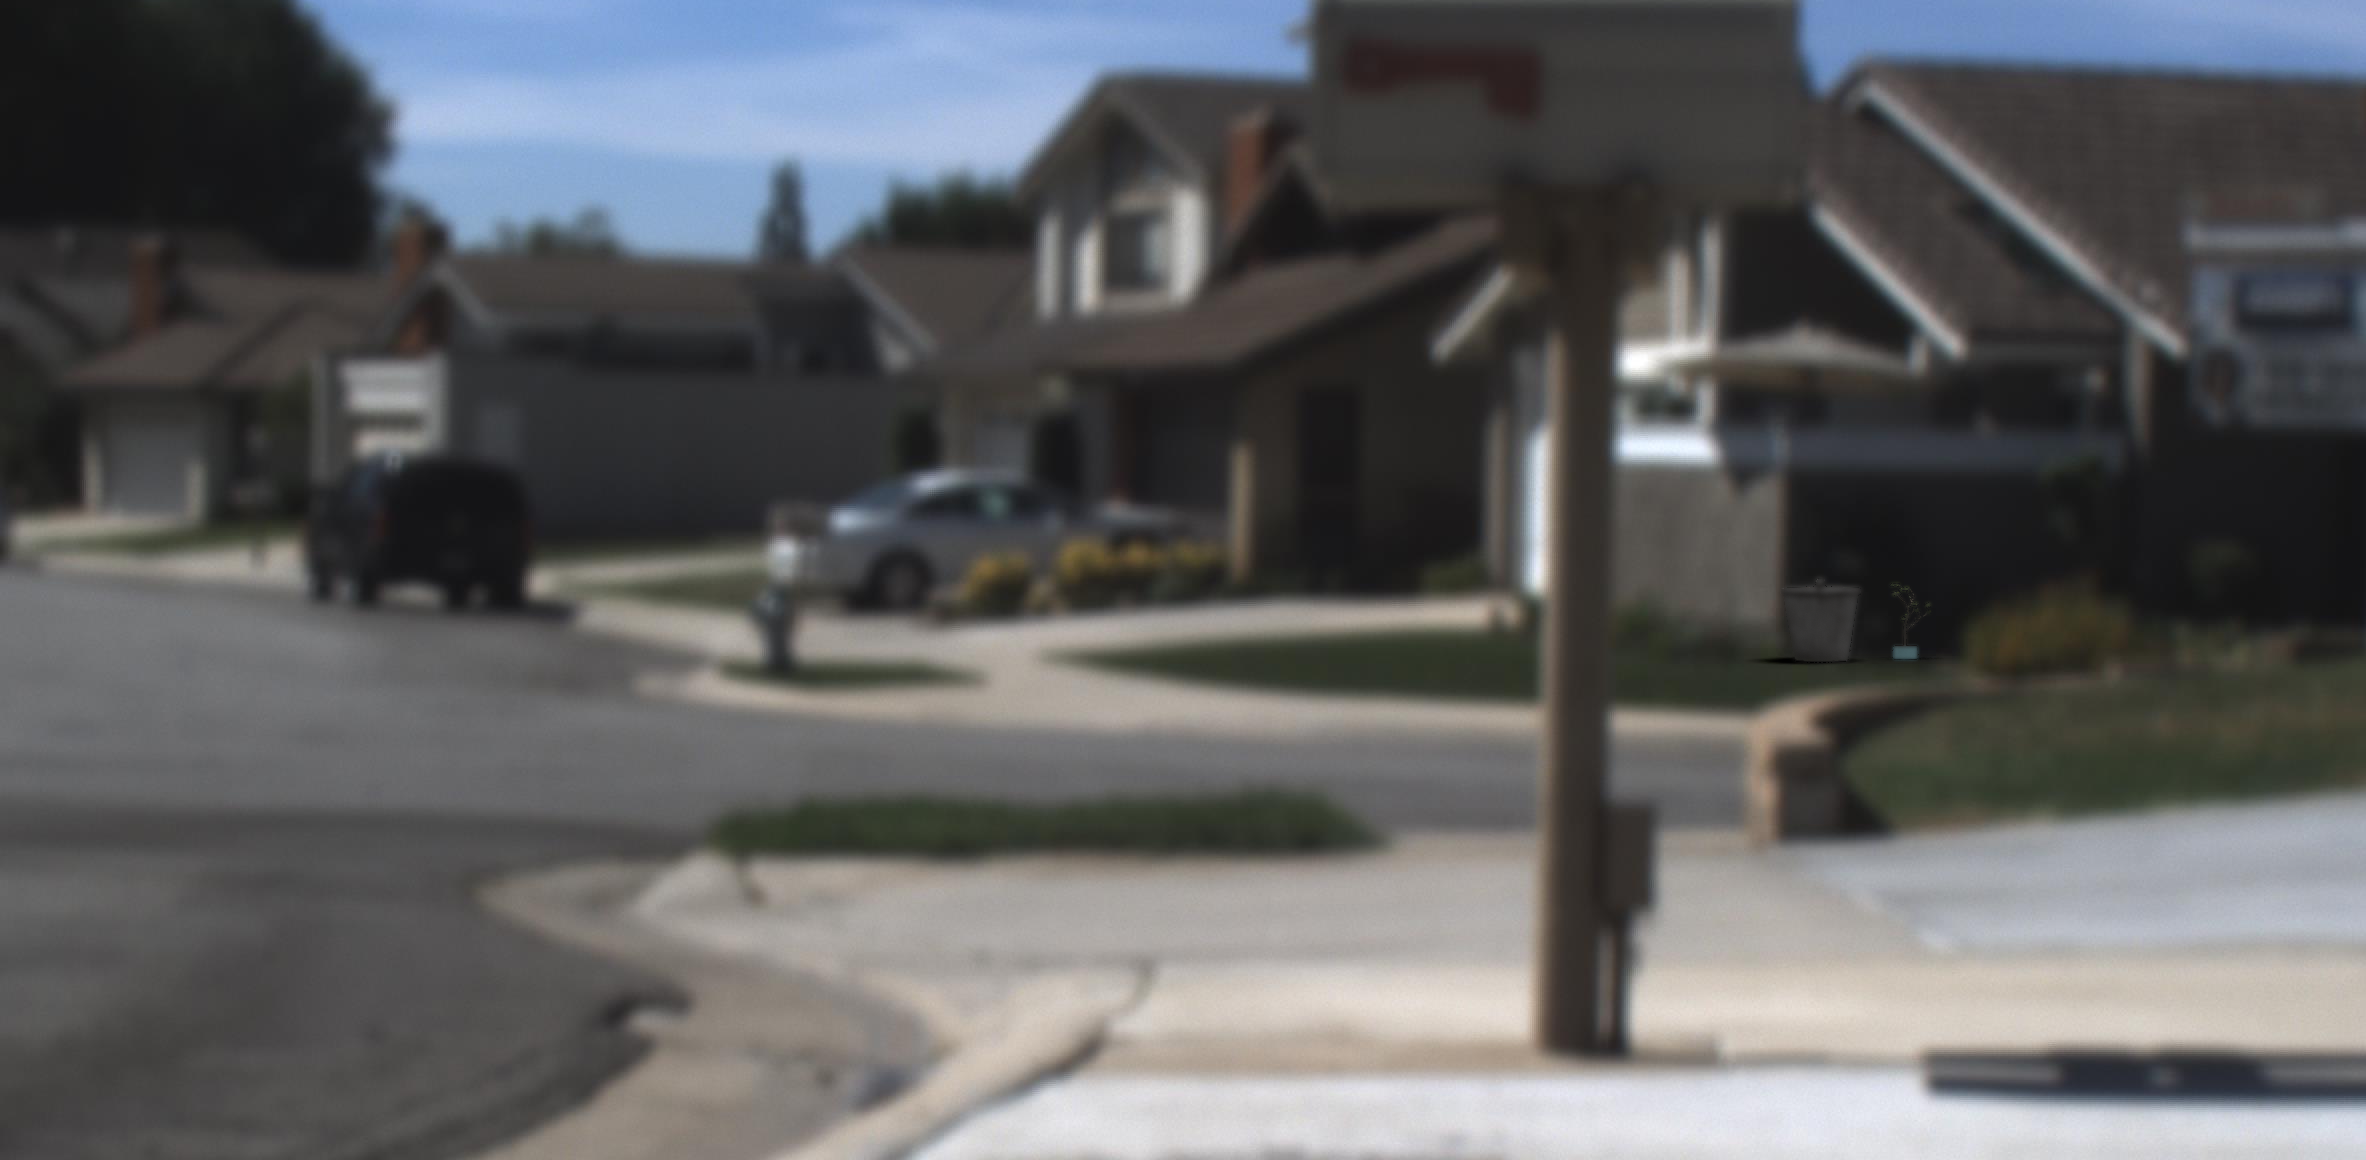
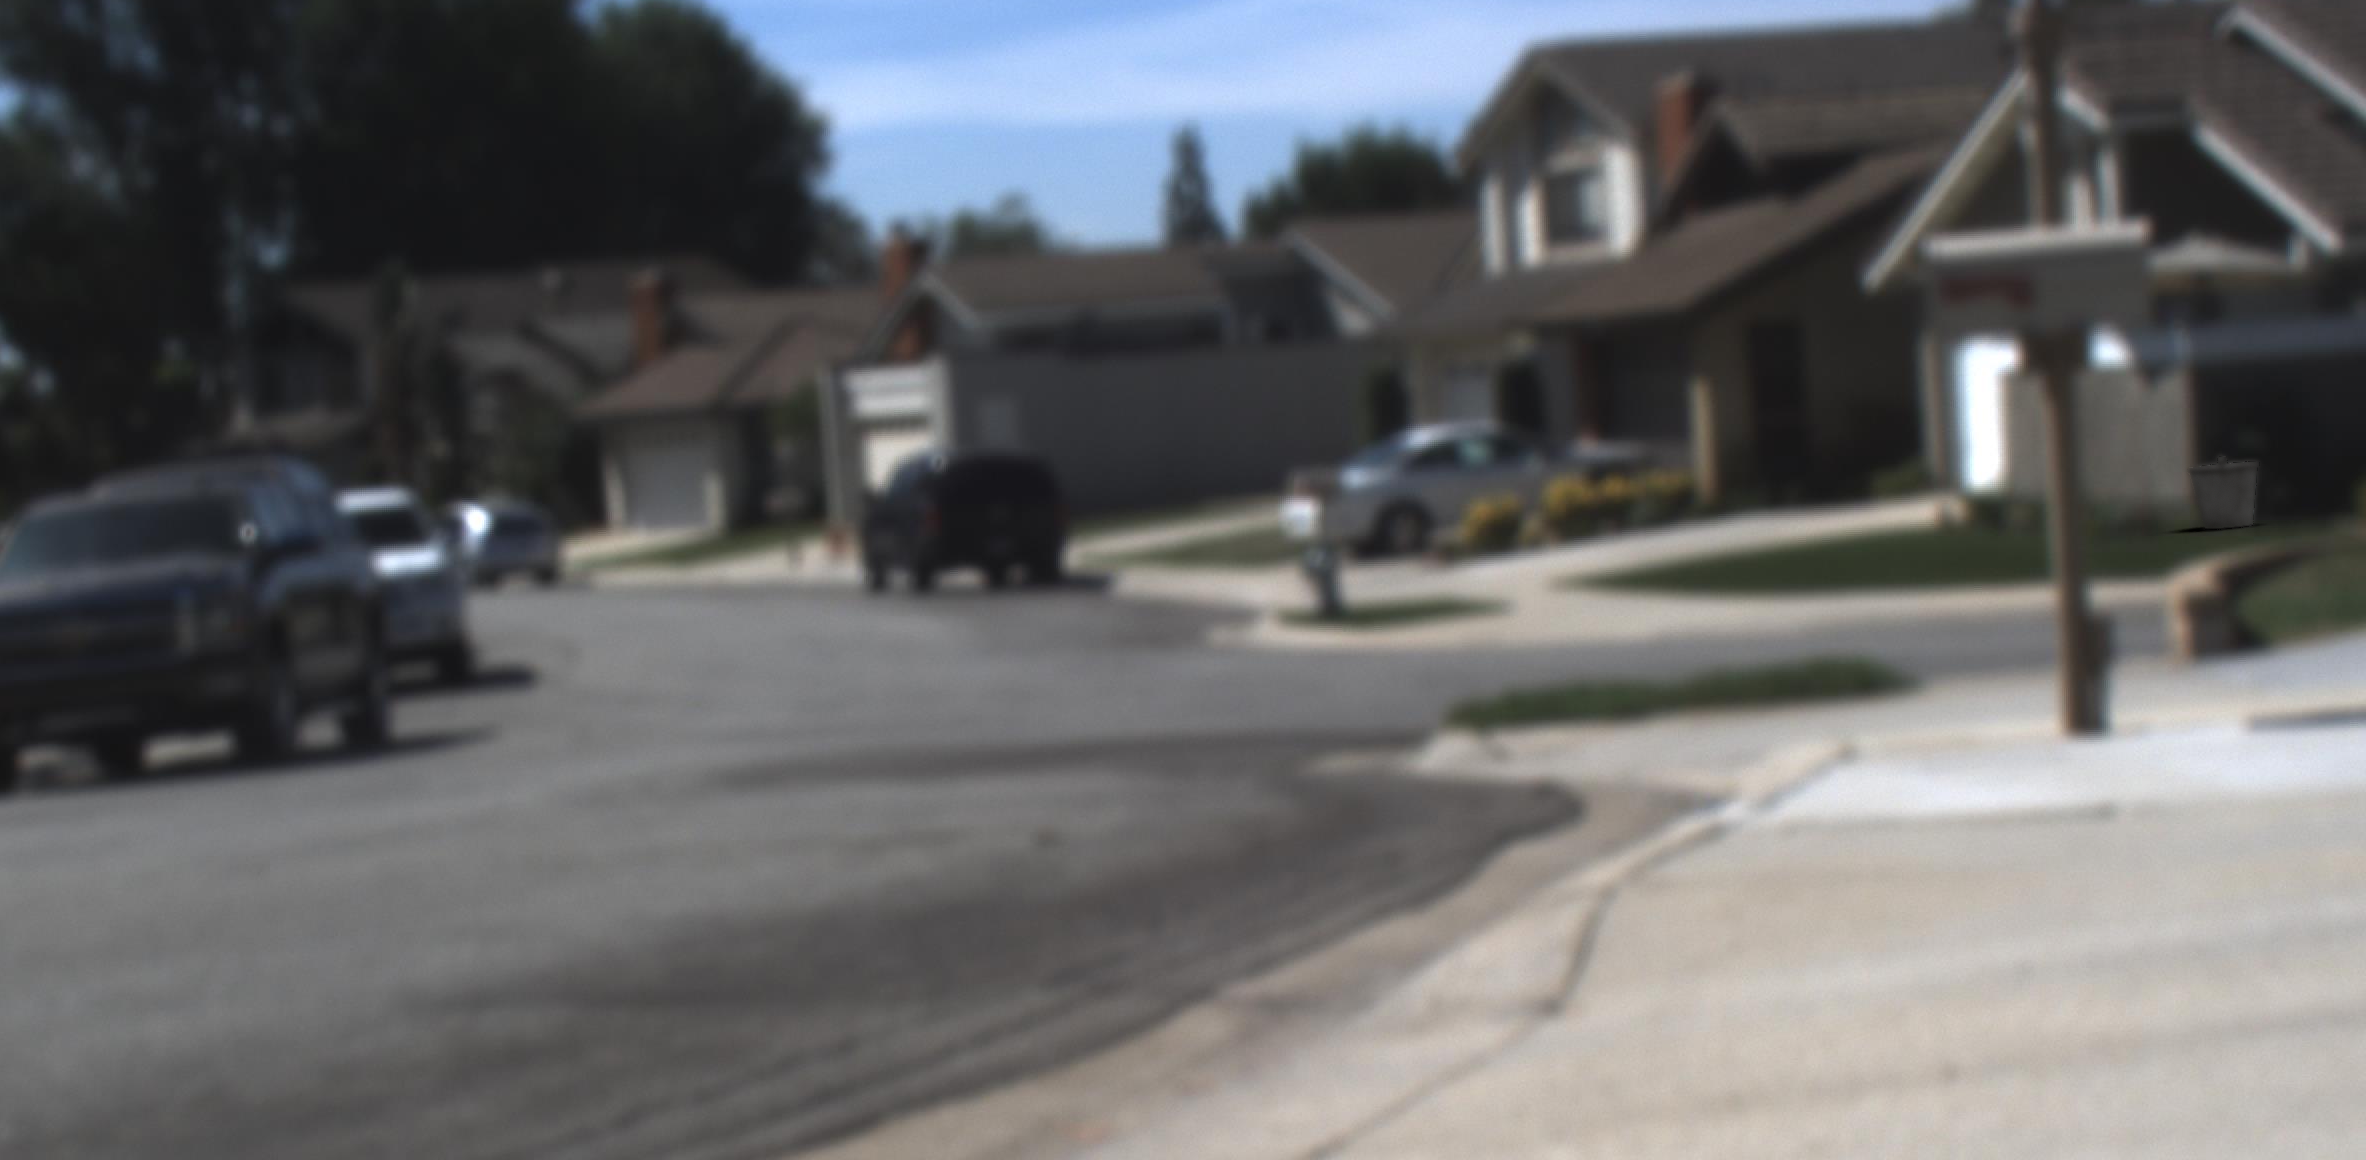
potted plant: present [1894,589,1929,659] -> none [2286,455,2327,520]

